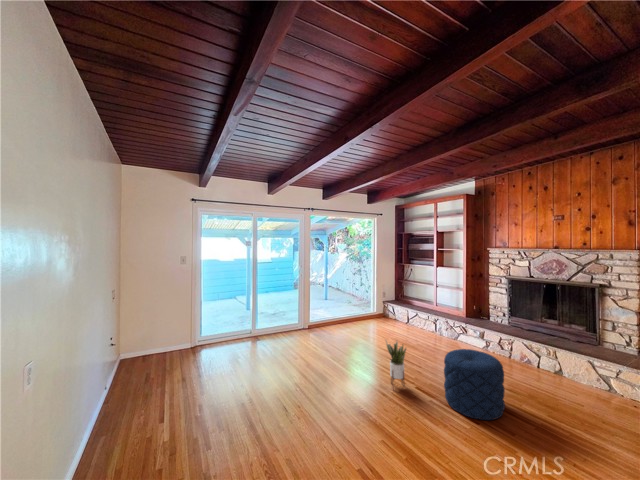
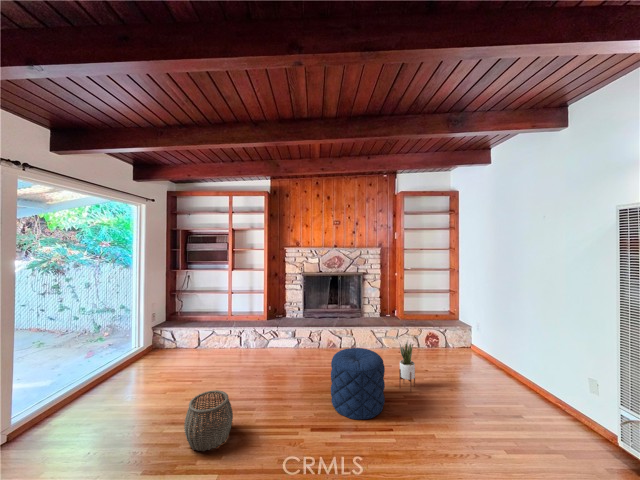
woven basket: none [343,338,371,371] -> present [184,390,233,451]
potted plant: present [386,341,406,384] -> present [399,341,415,391]

